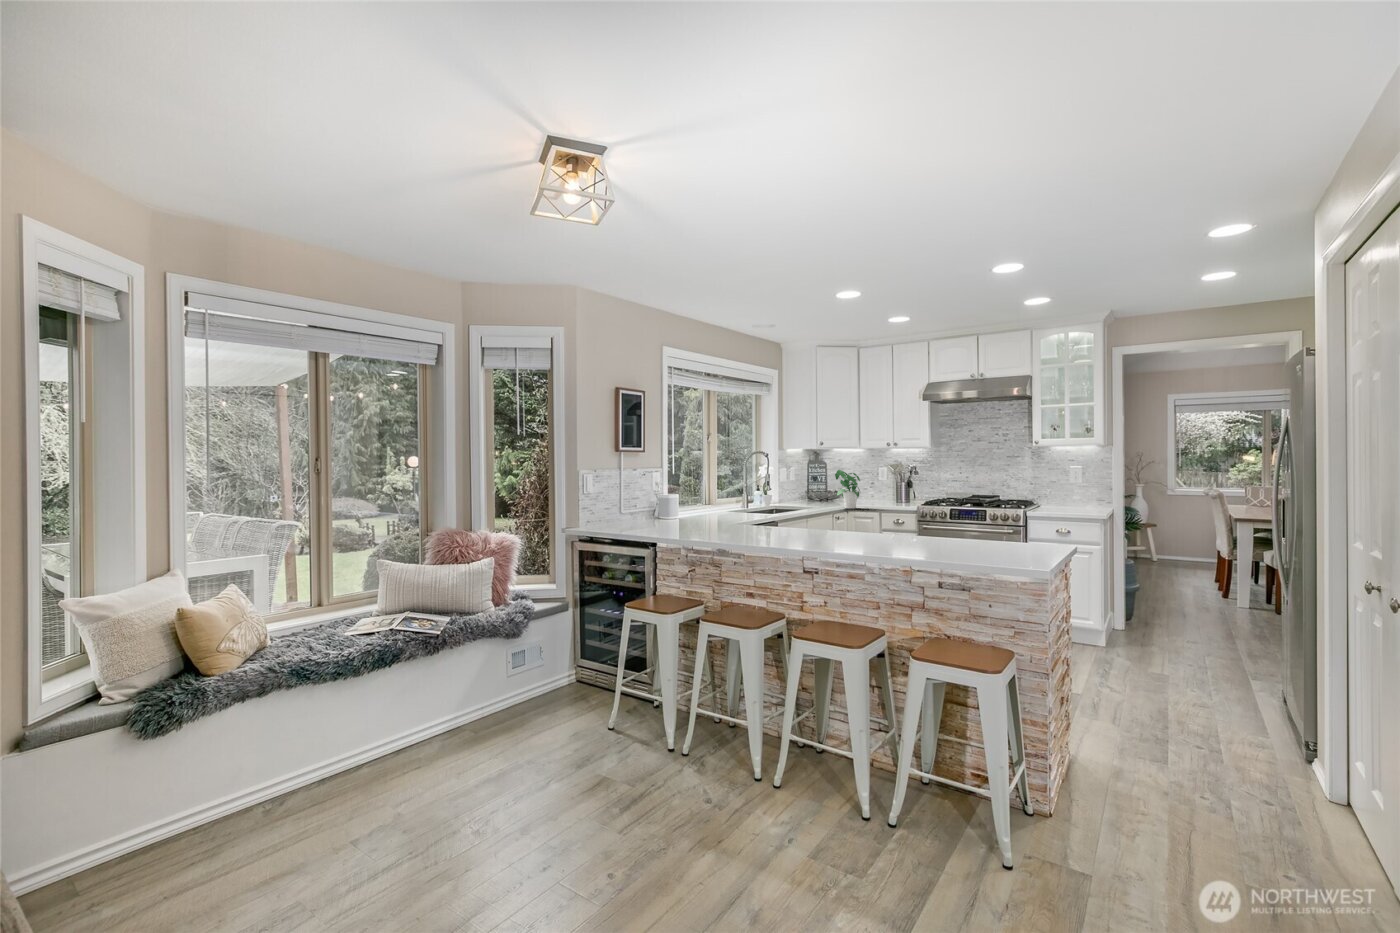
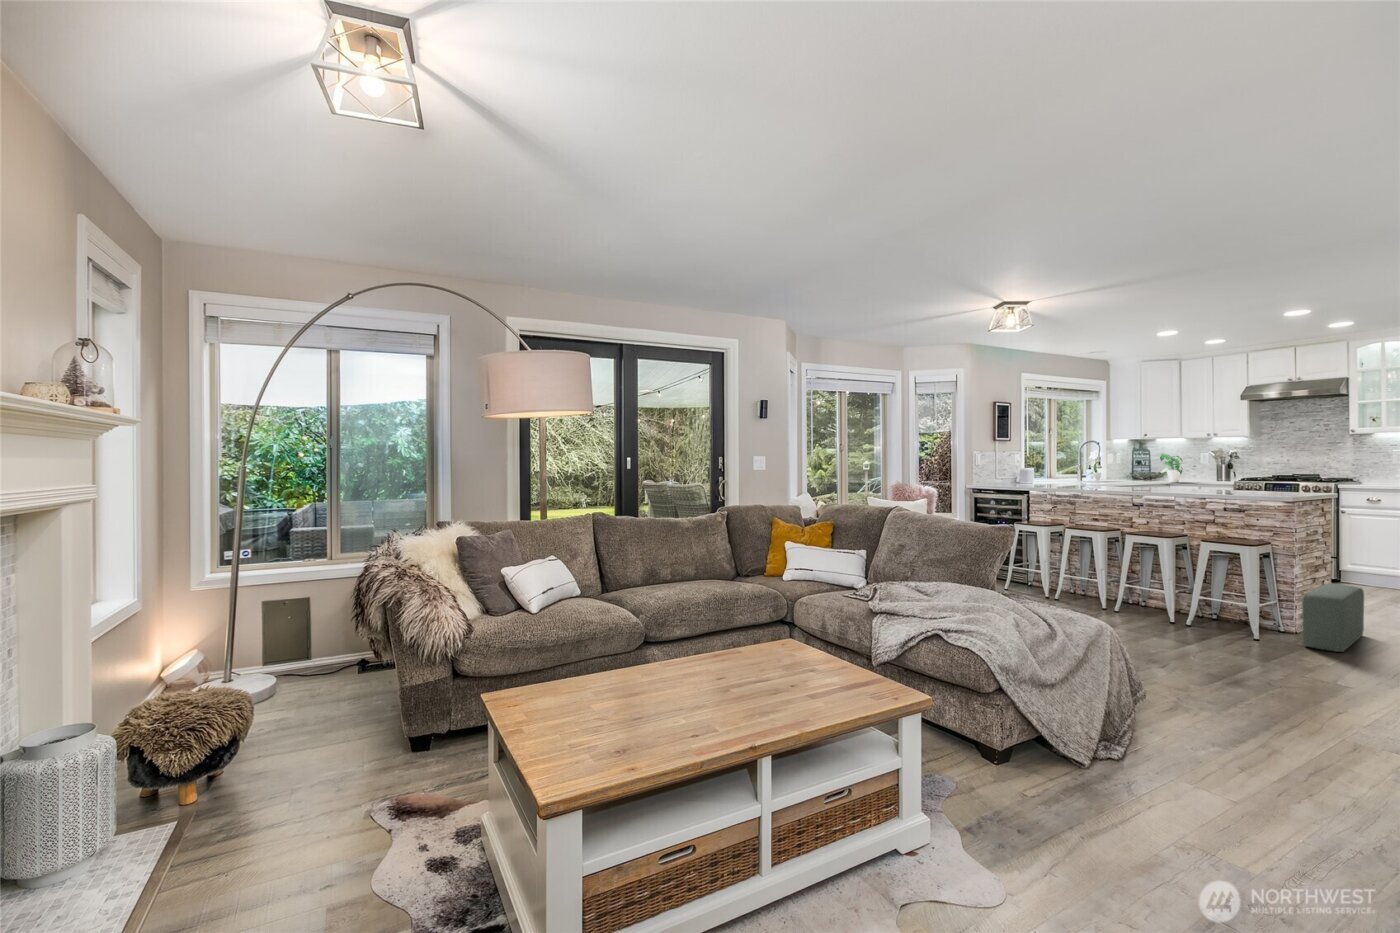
pouf: none [1082,720,1155,894] -> present [1302,584,1364,652]

